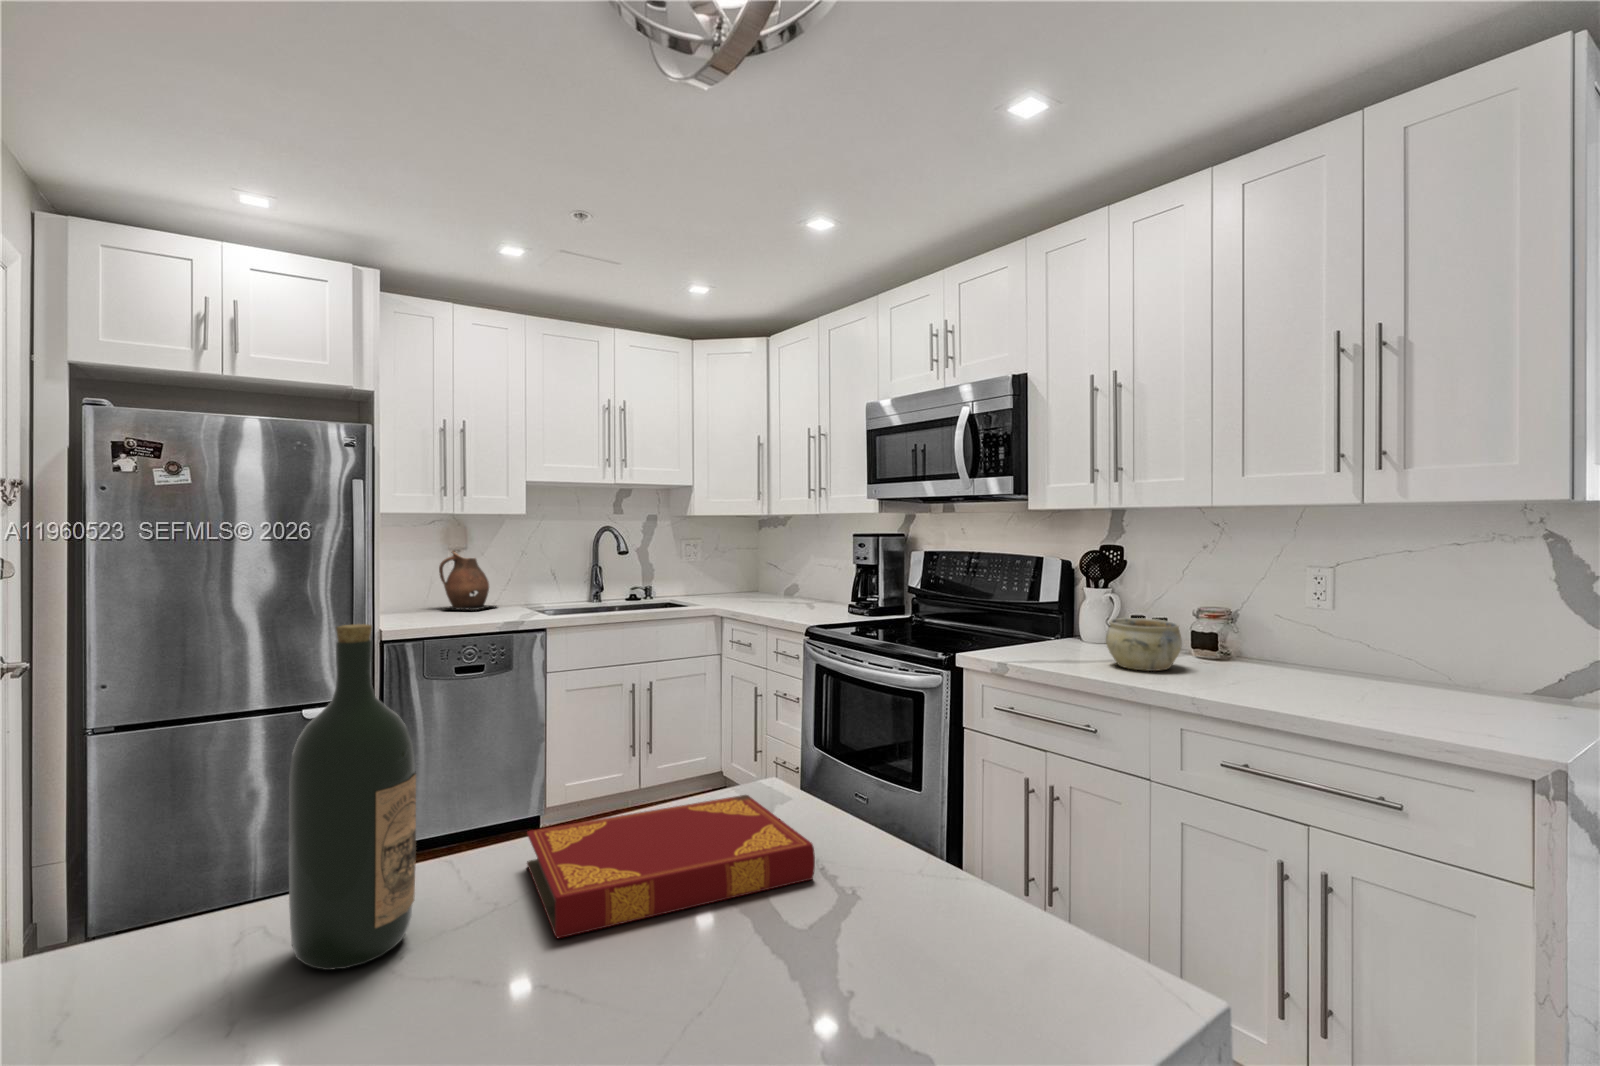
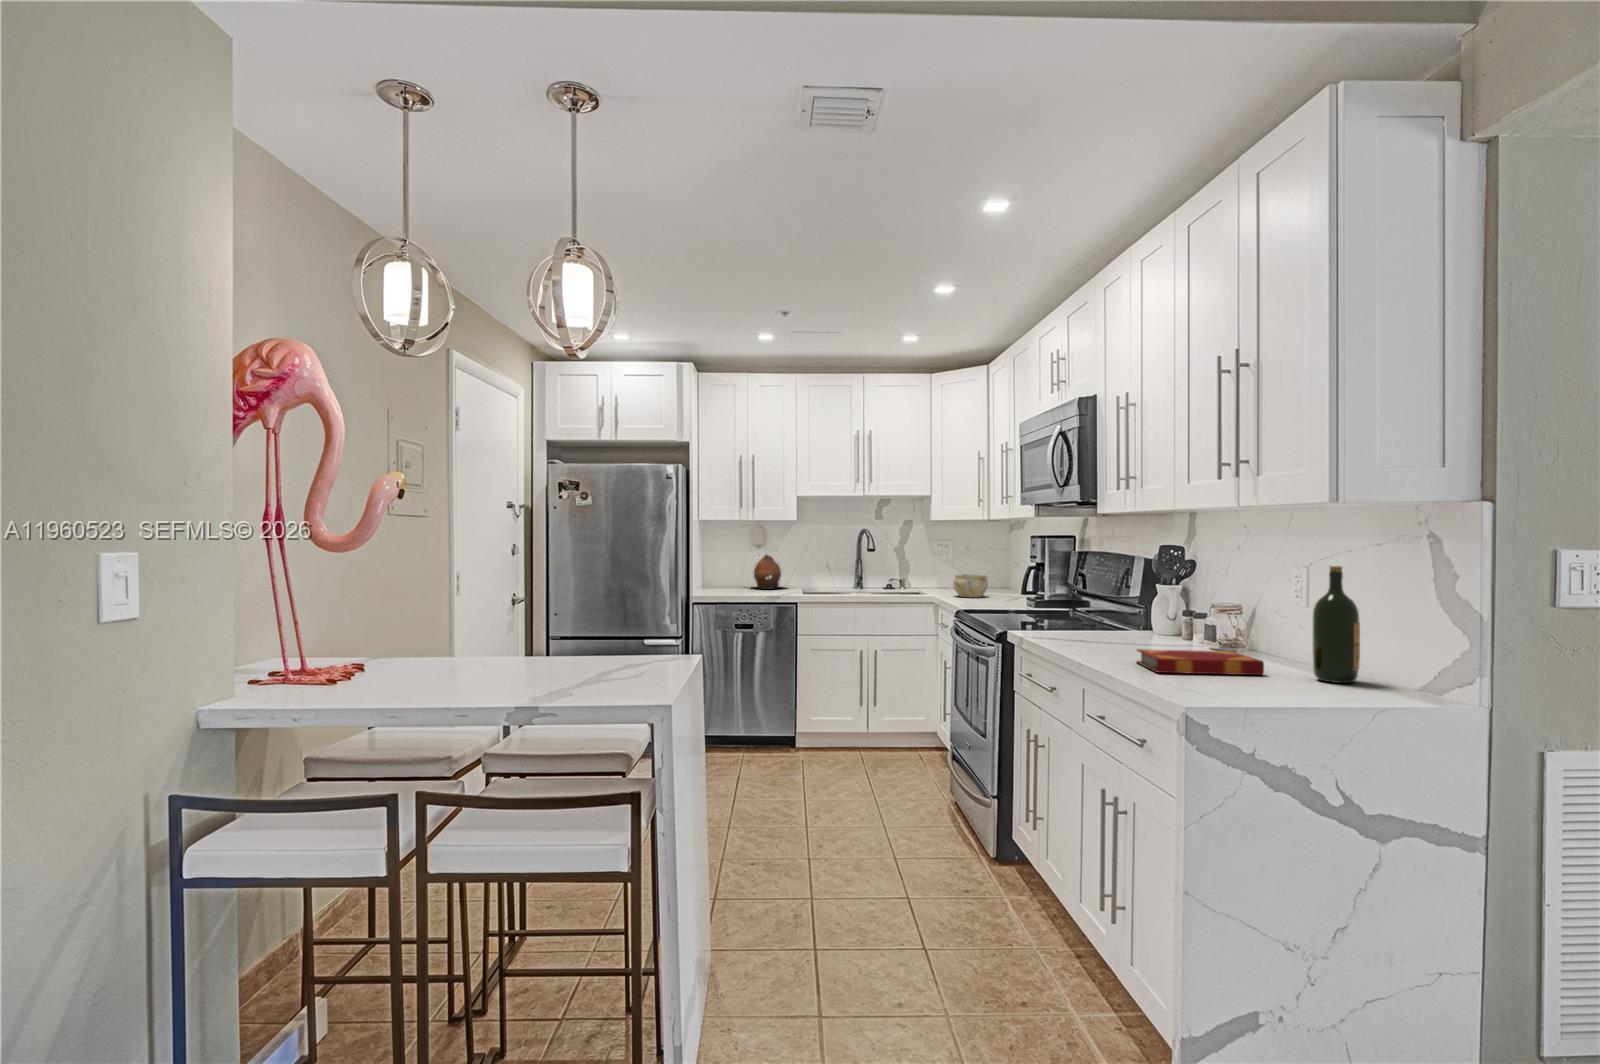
ceramic bowl: present [1106,618,1182,671] -> present [953,574,988,597]
wine bottle: present [289,624,416,970] -> present [1312,566,1360,683]
hardback book: present [527,795,815,938] -> present [1136,649,1264,675]

